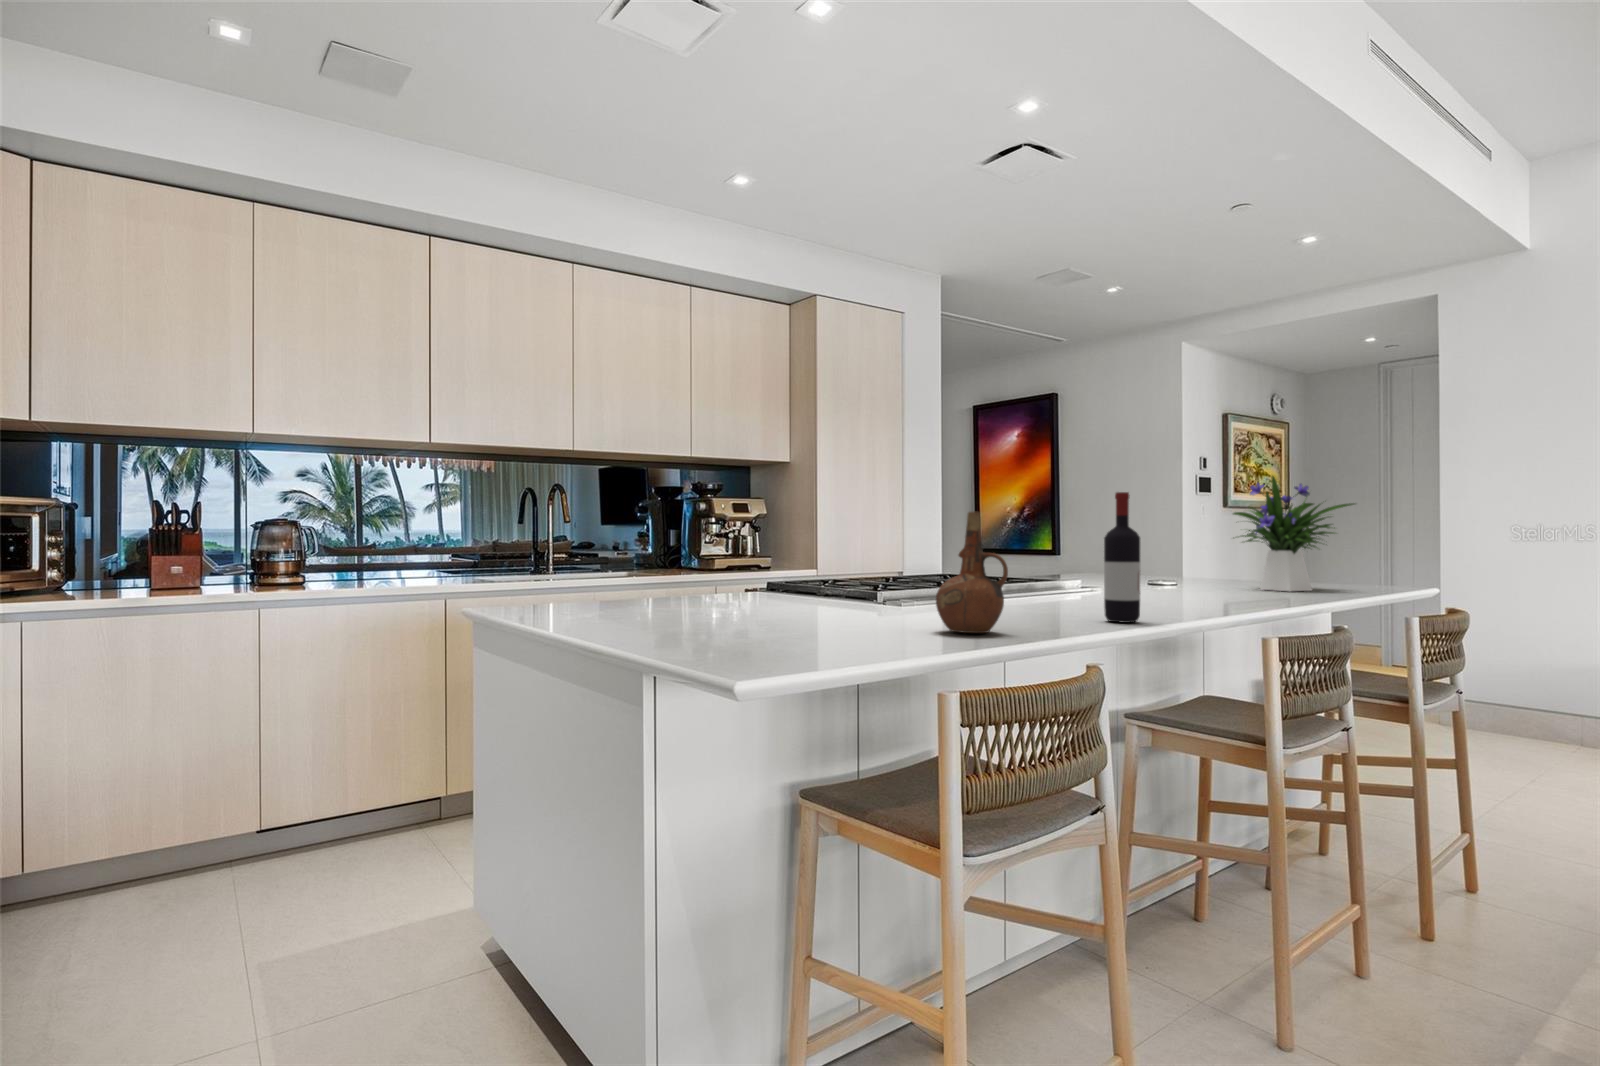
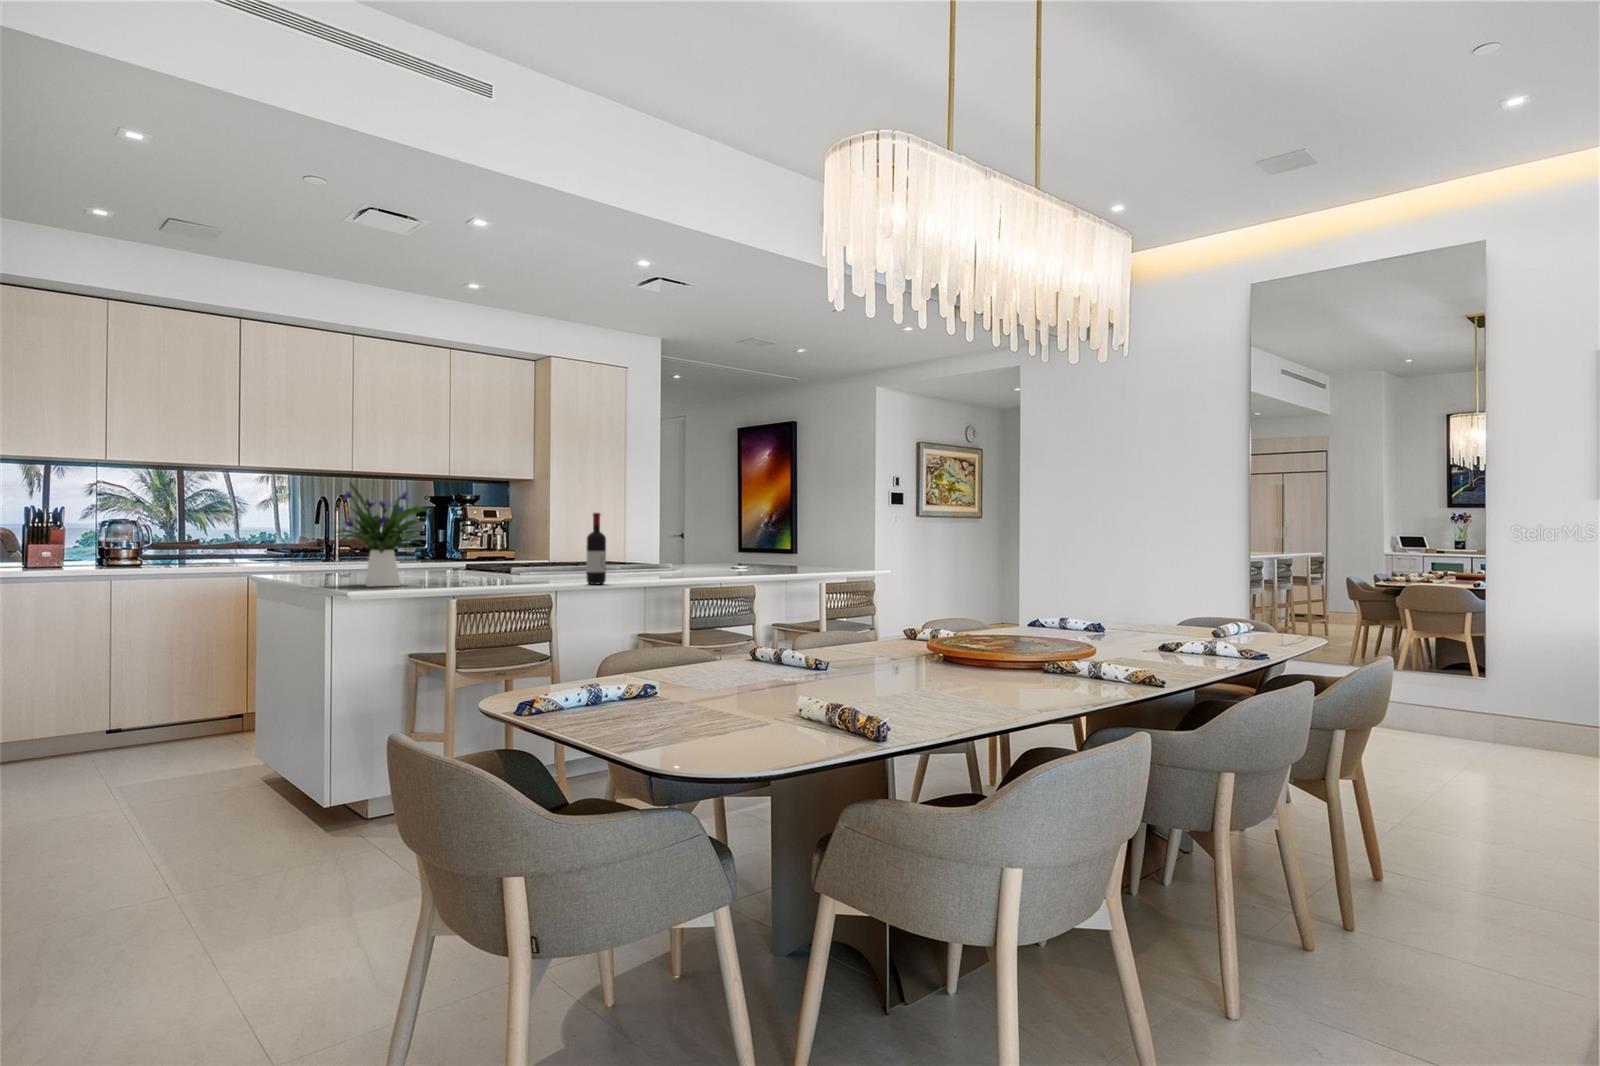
flower arrangement: present [1233,476,1354,591] -> present [329,483,431,587]
ceramic pitcher: present [936,512,1008,633] -> none [466,523,505,587]

